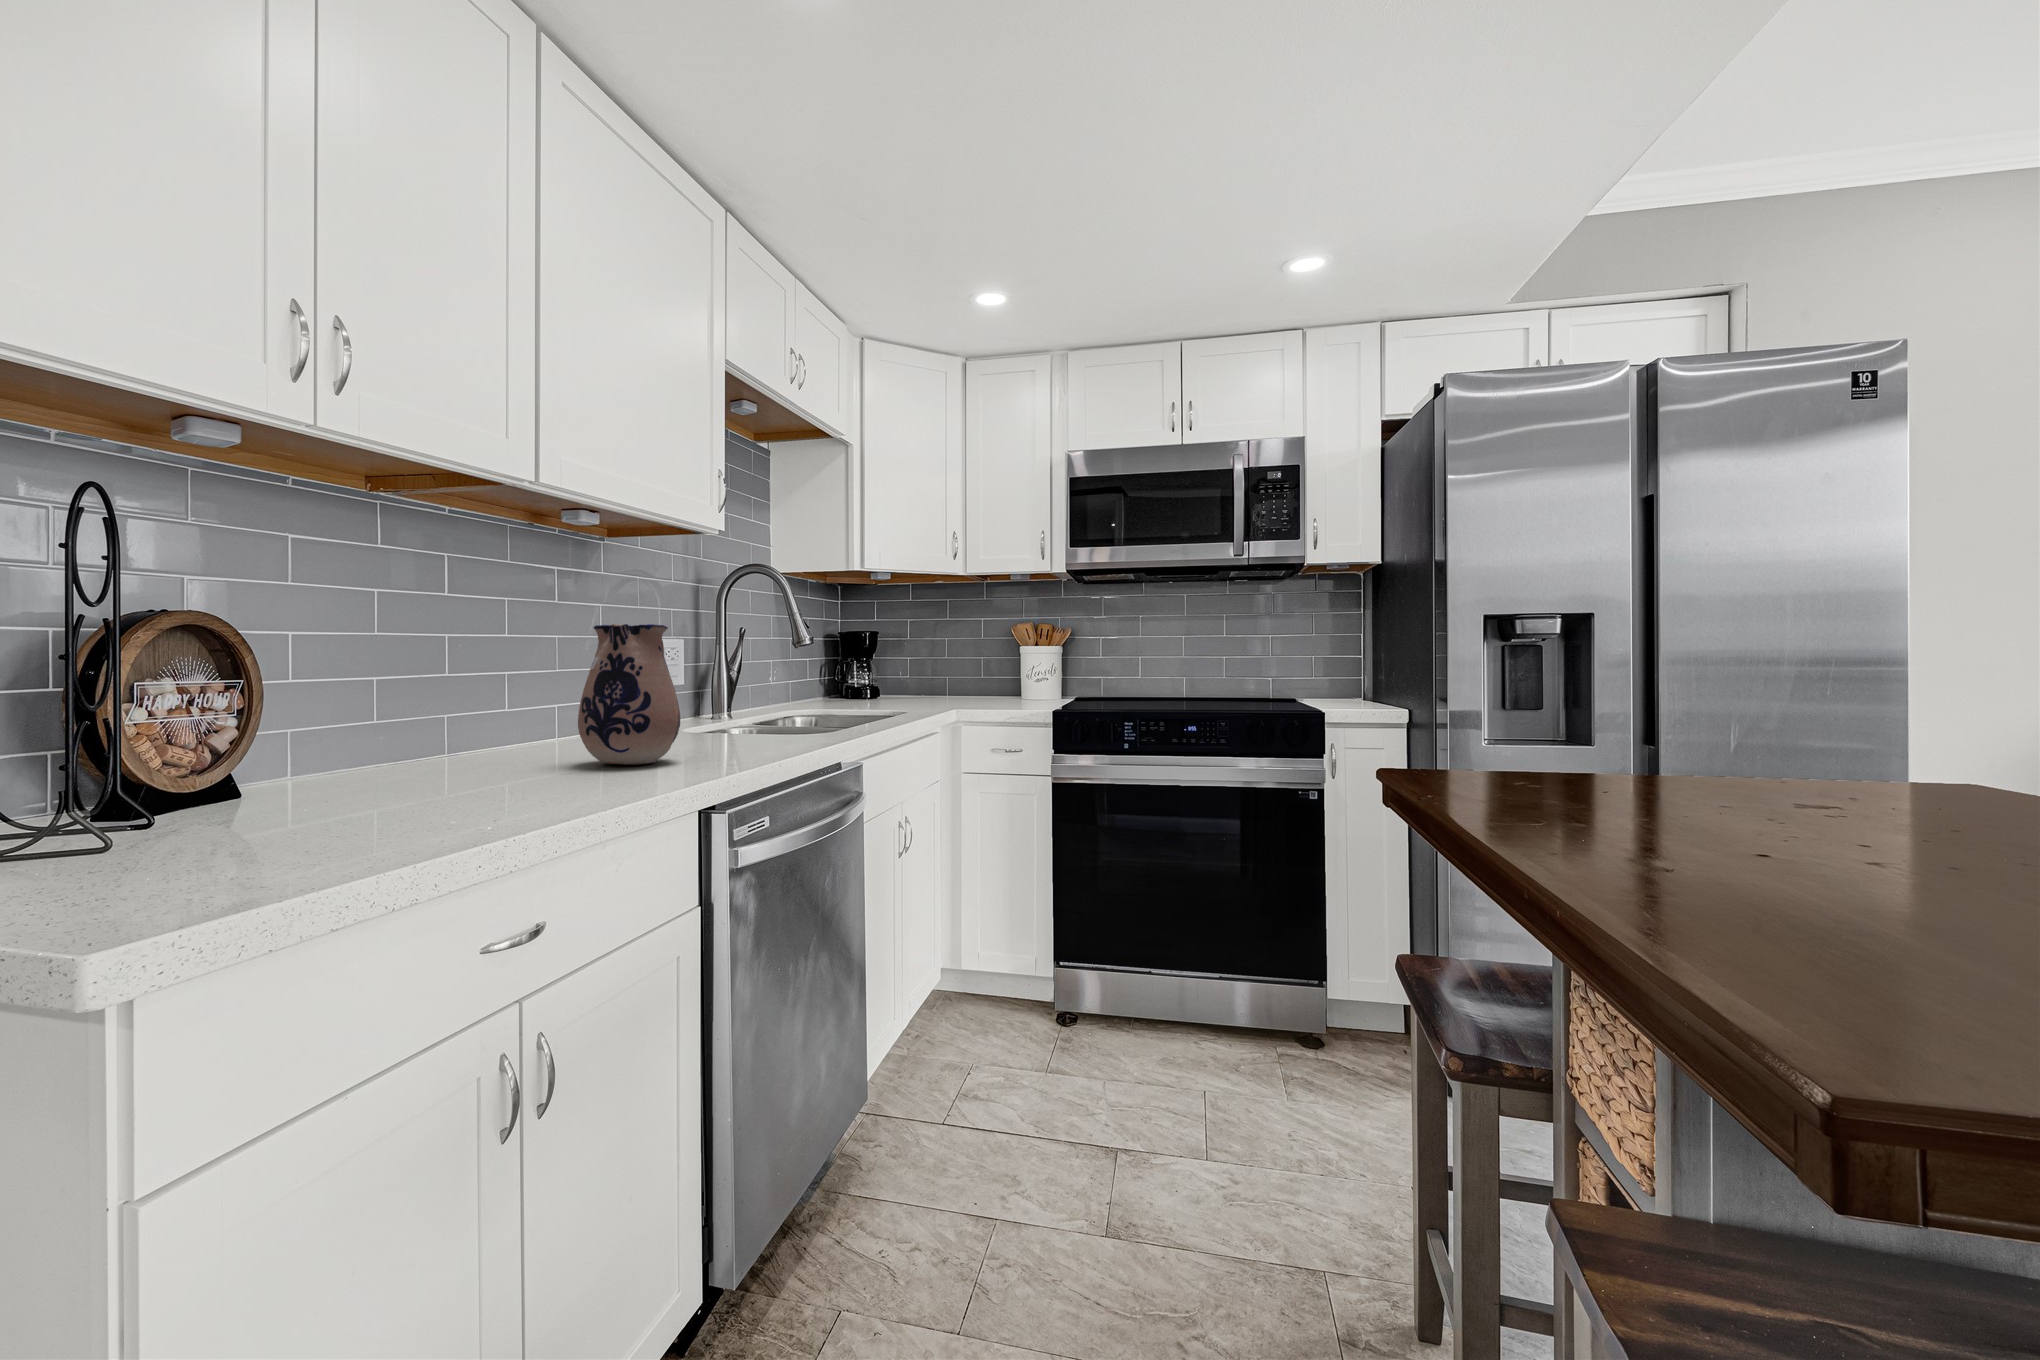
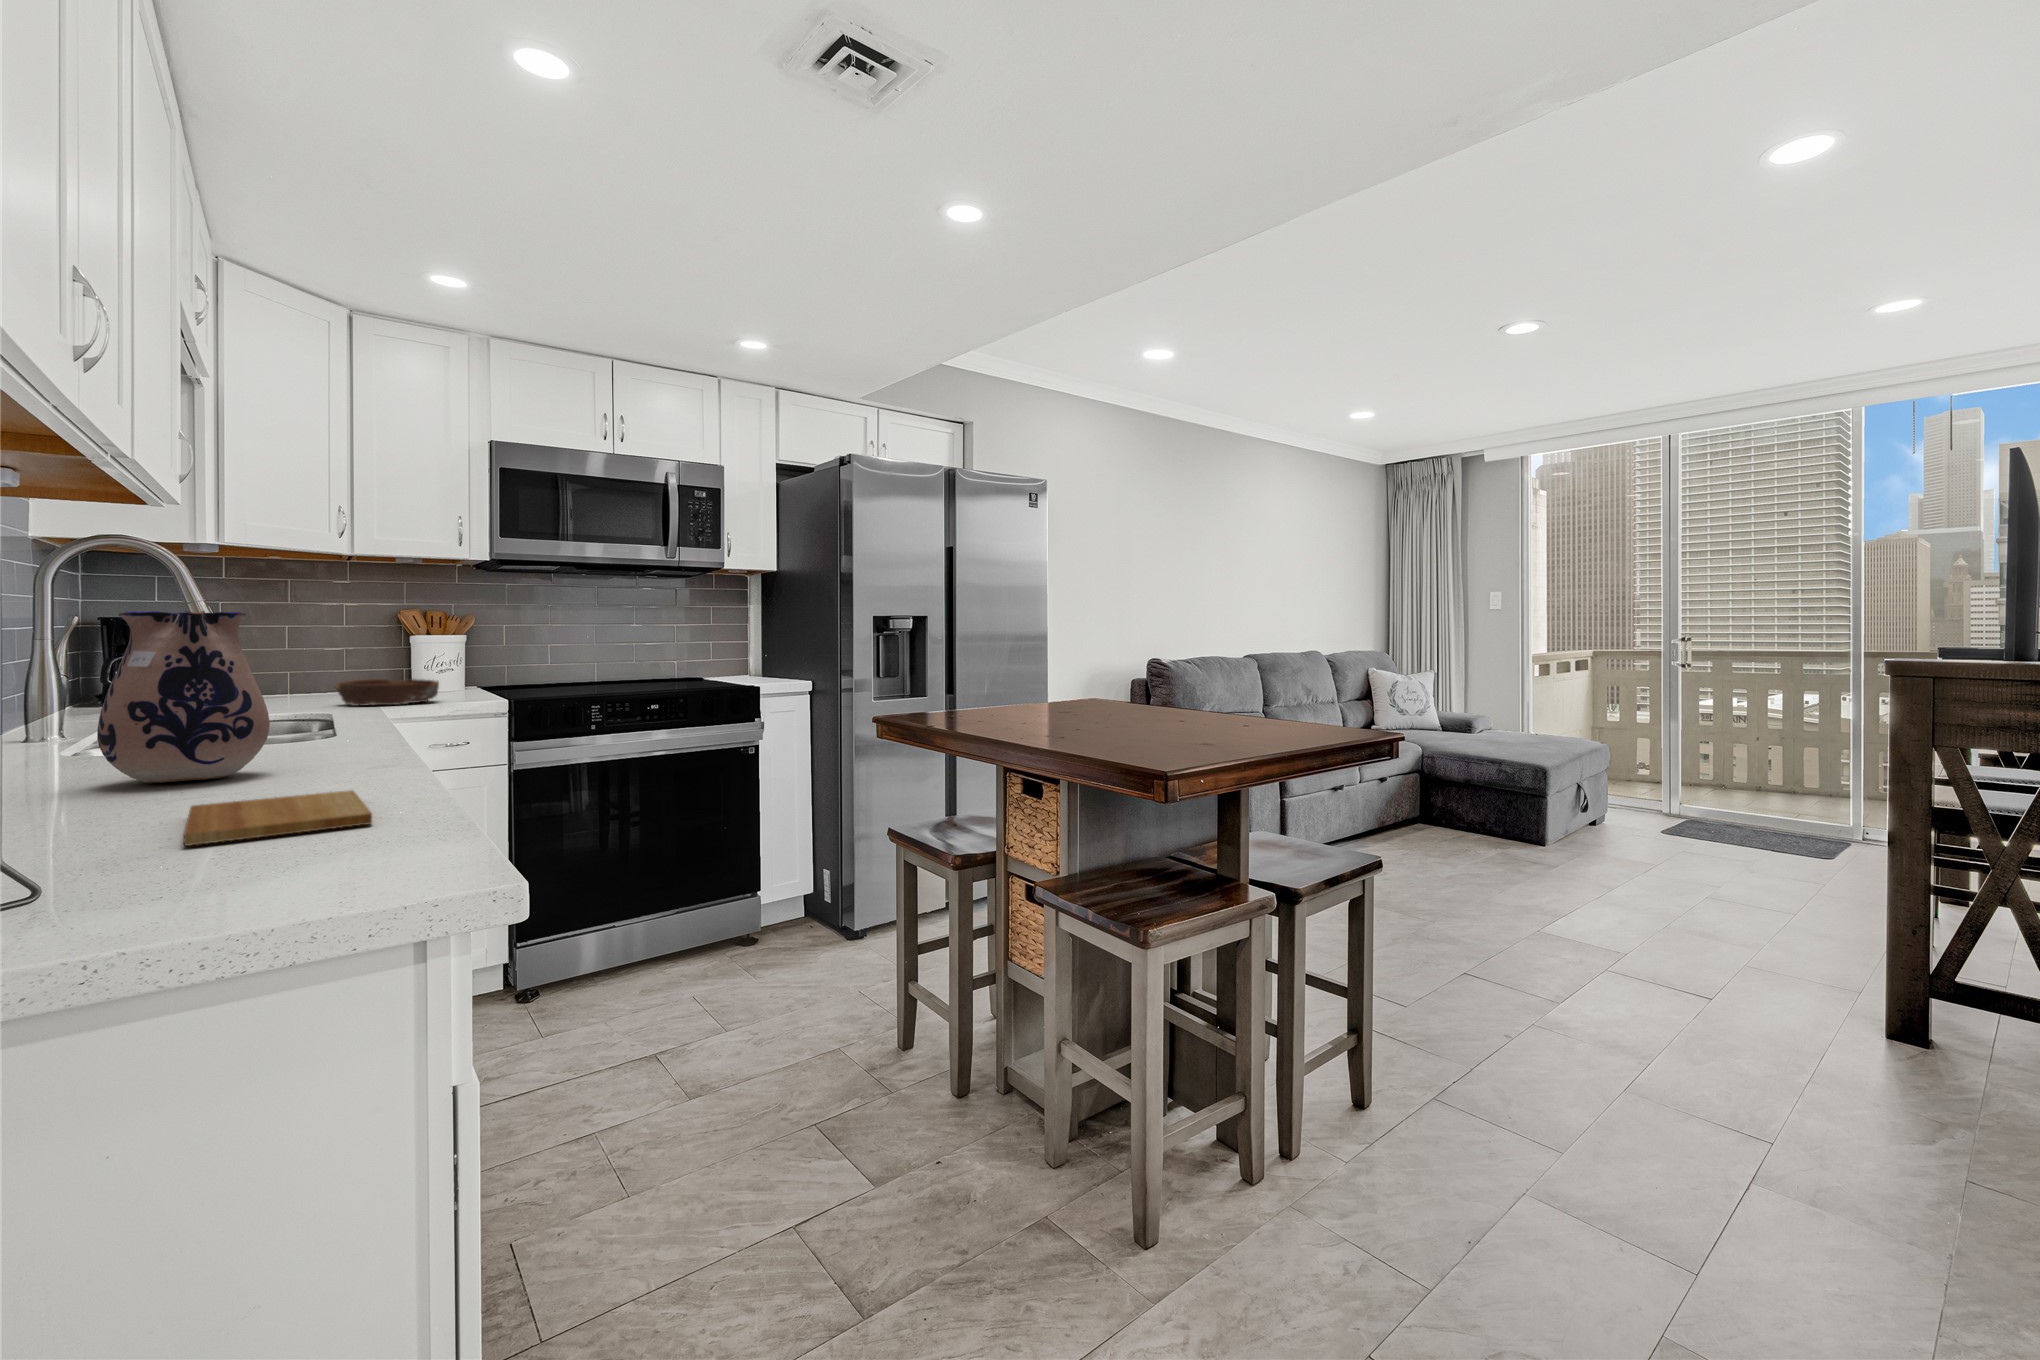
bowl: none [944,685,1015,709] -> present [335,679,439,706]
cutting board: none [374,788,590,830] -> present [184,790,372,846]

